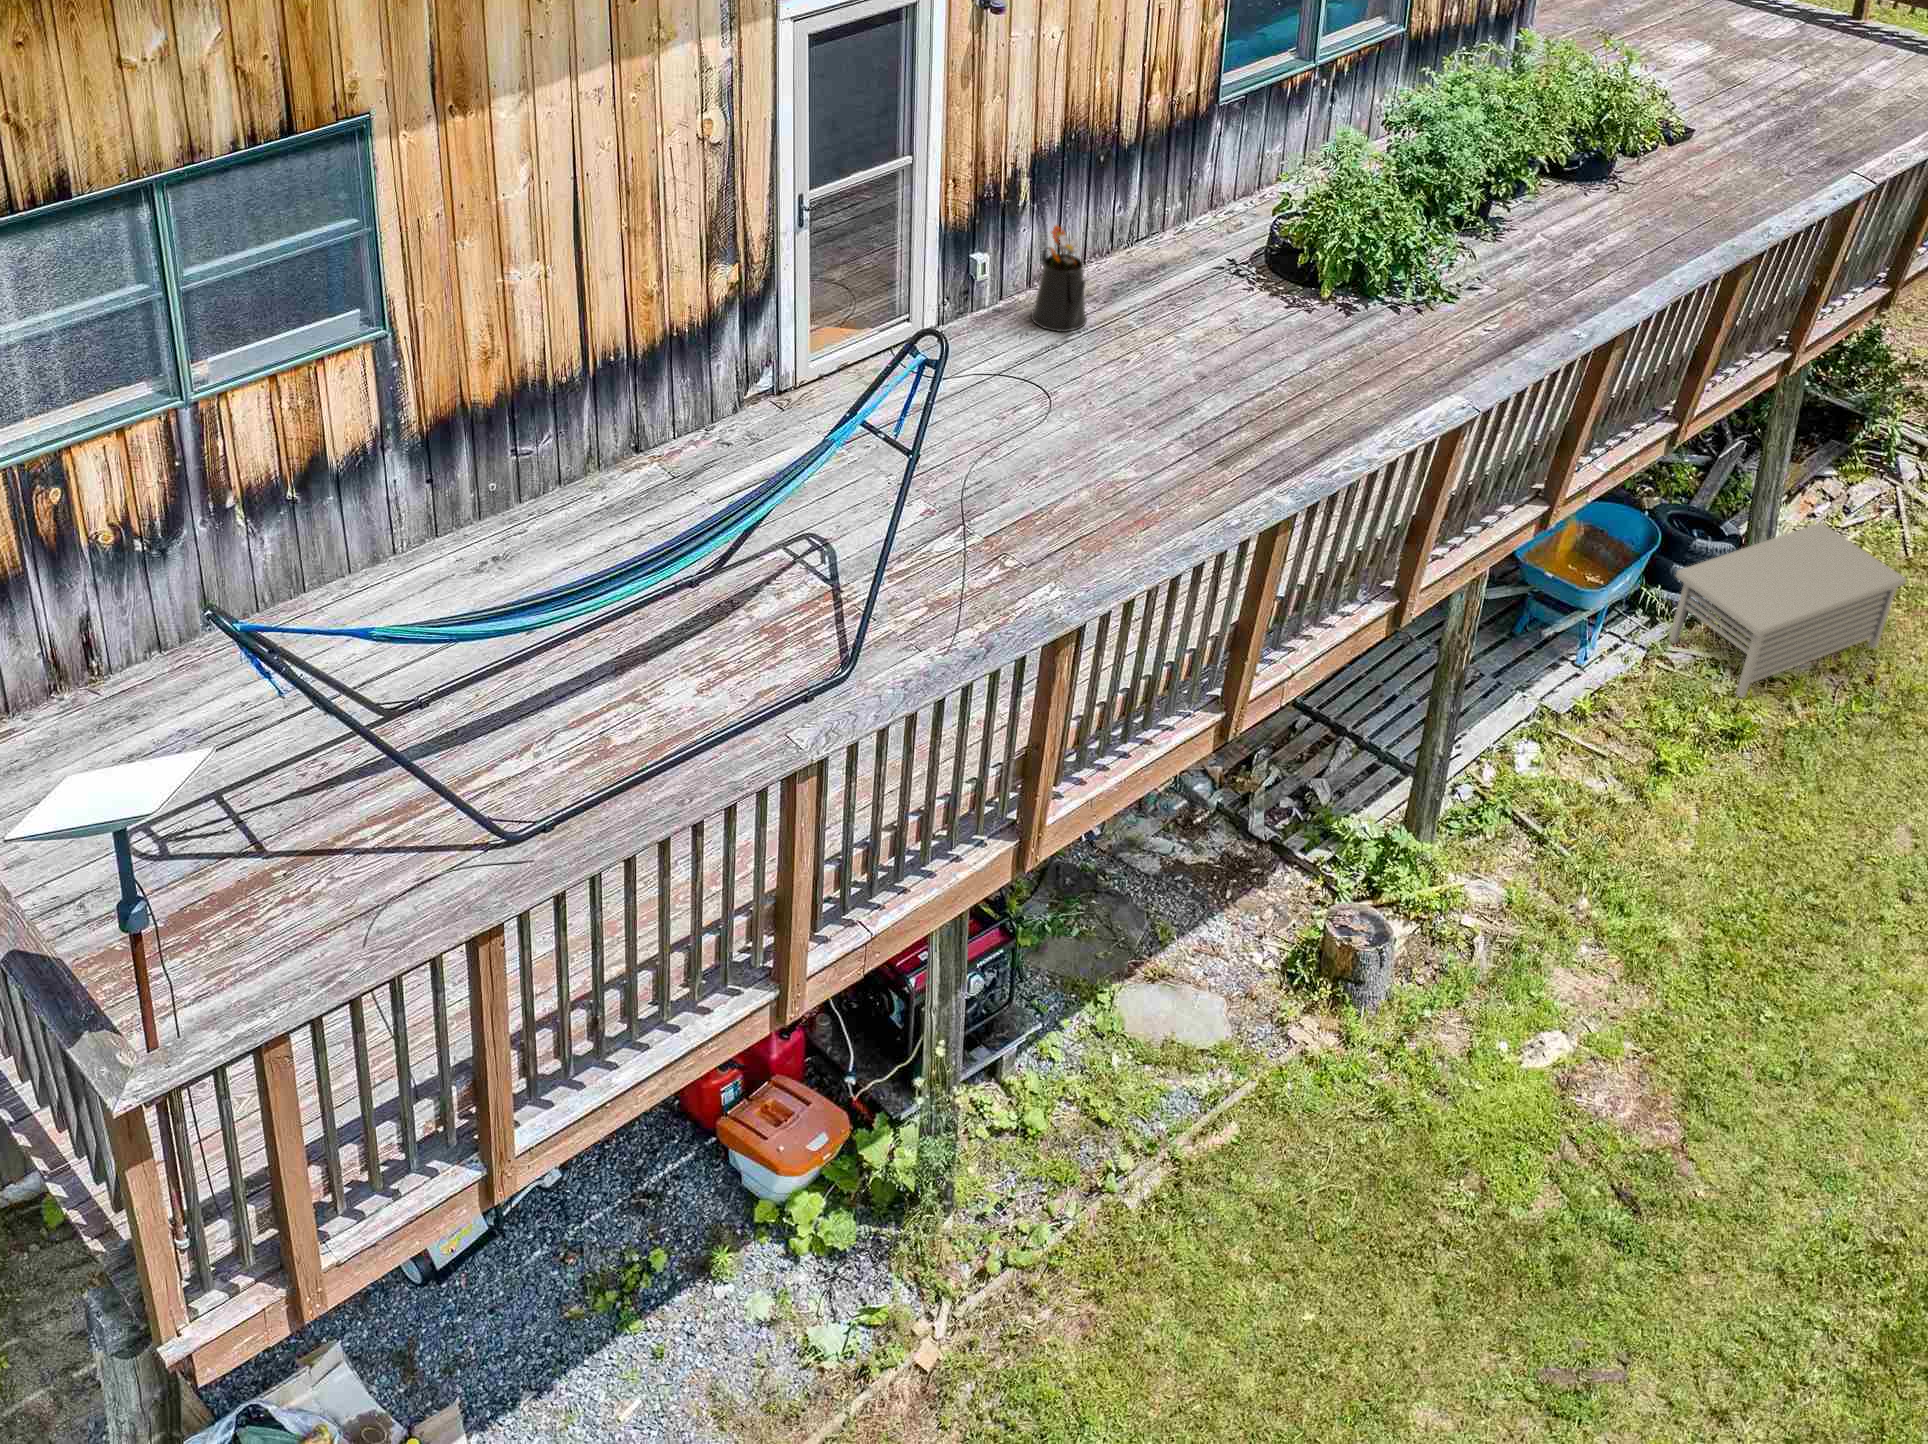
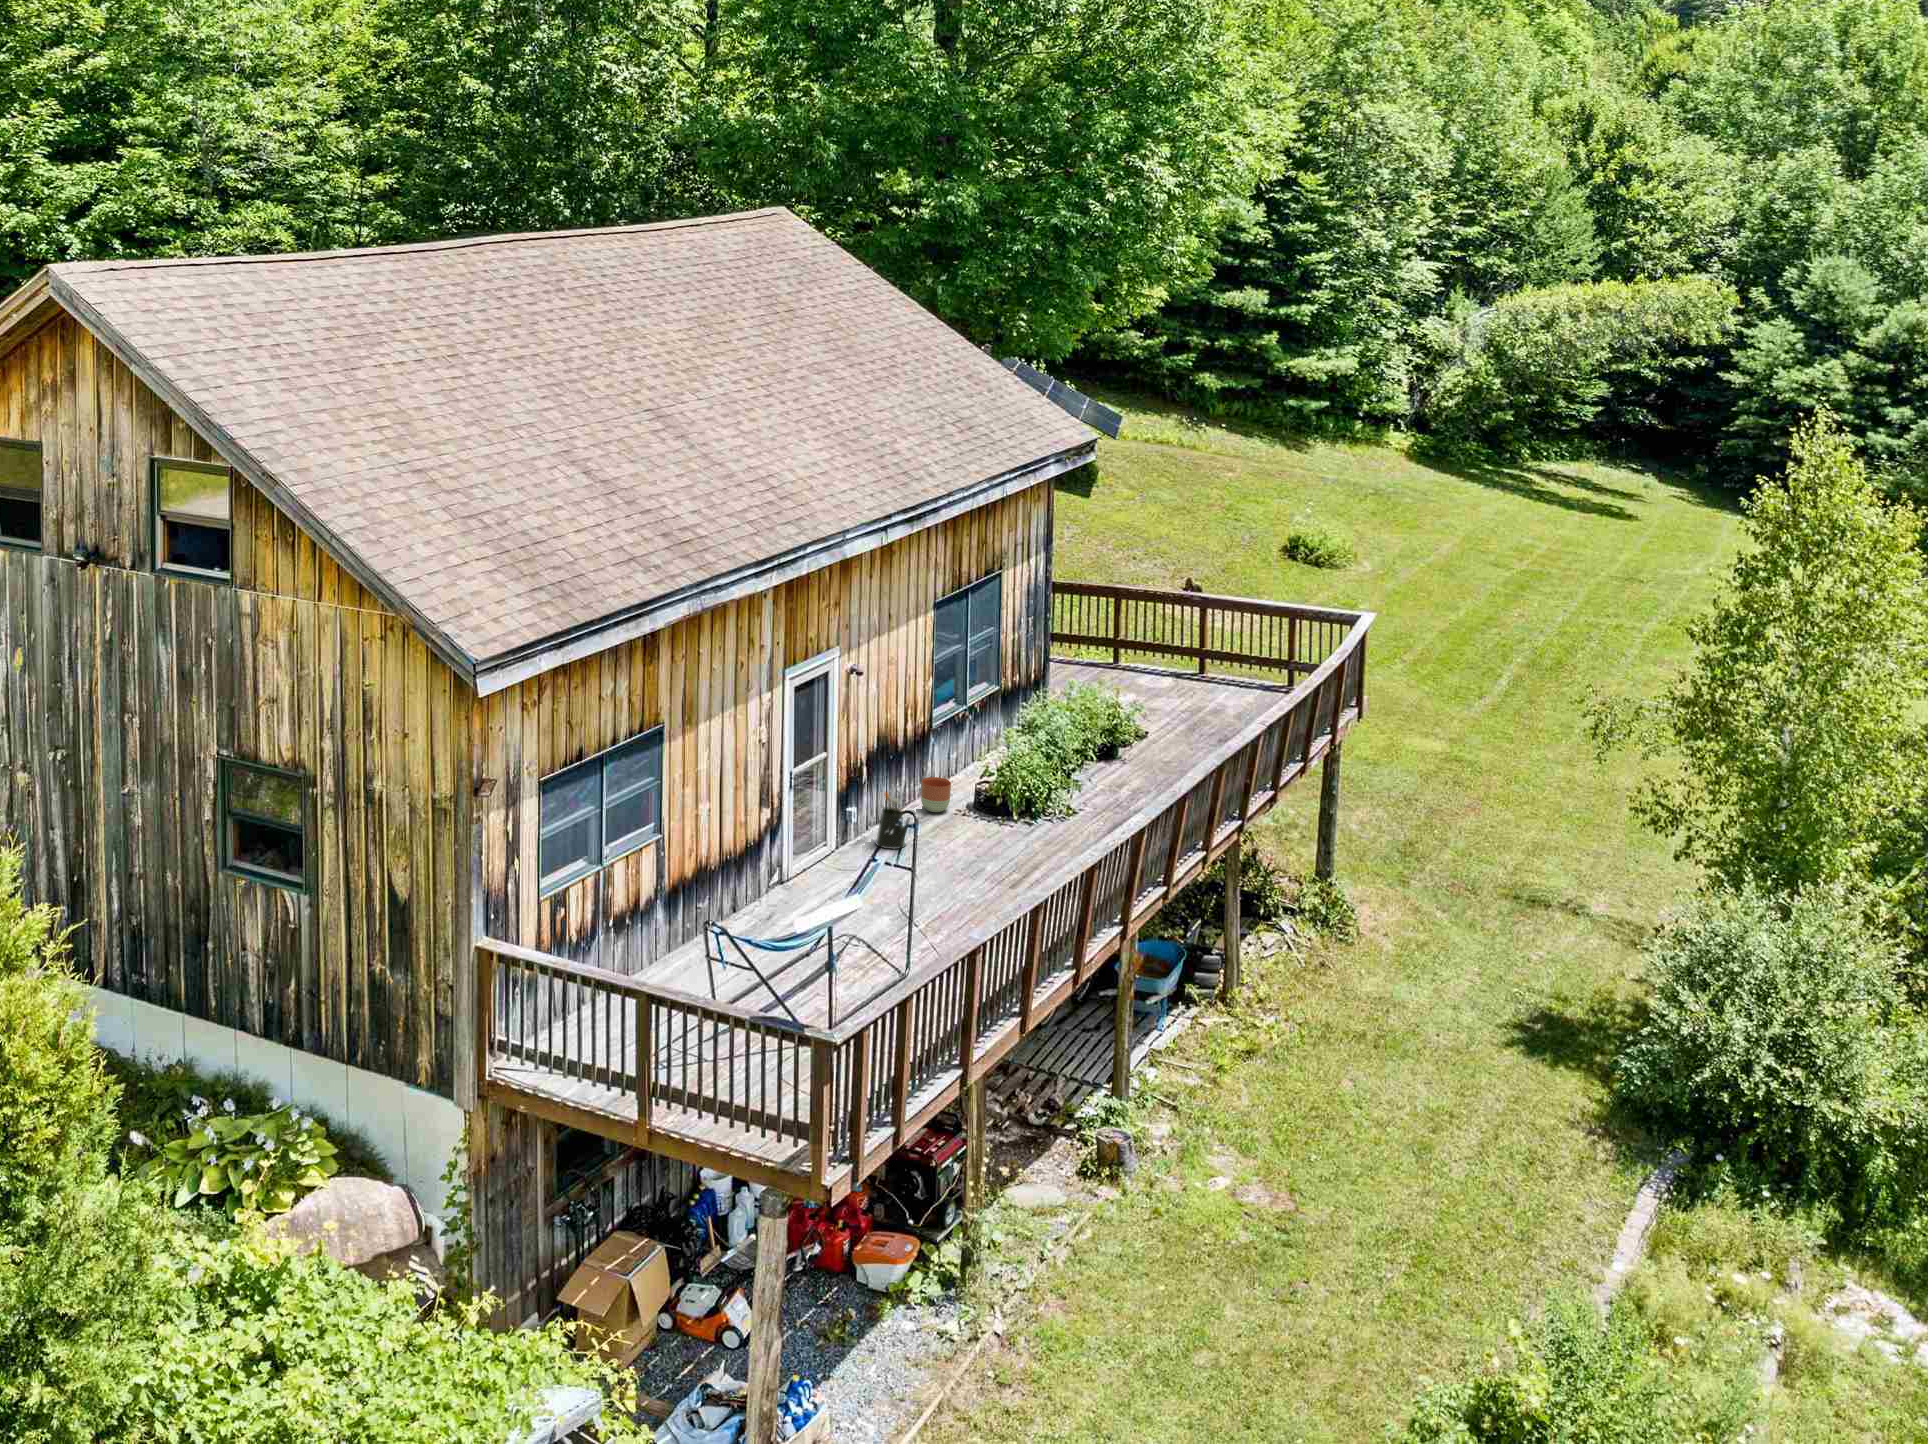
planter: none [1167,194,1224,258] -> present [921,777,951,812]
storage bench: present [1669,523,1906,698] -> none [1198,948,1312,1045]

